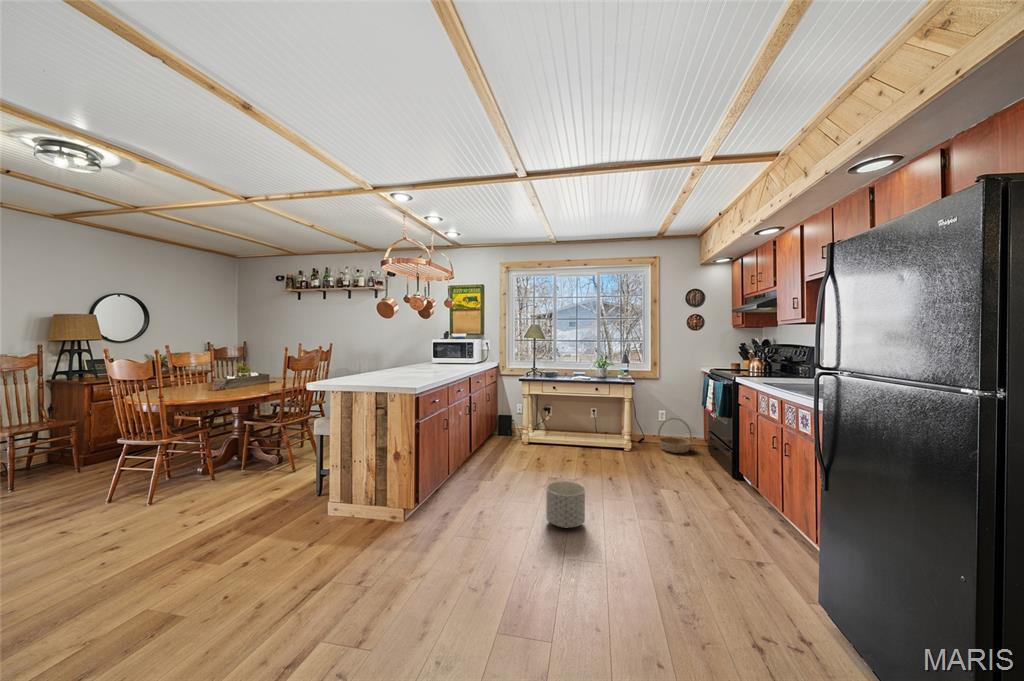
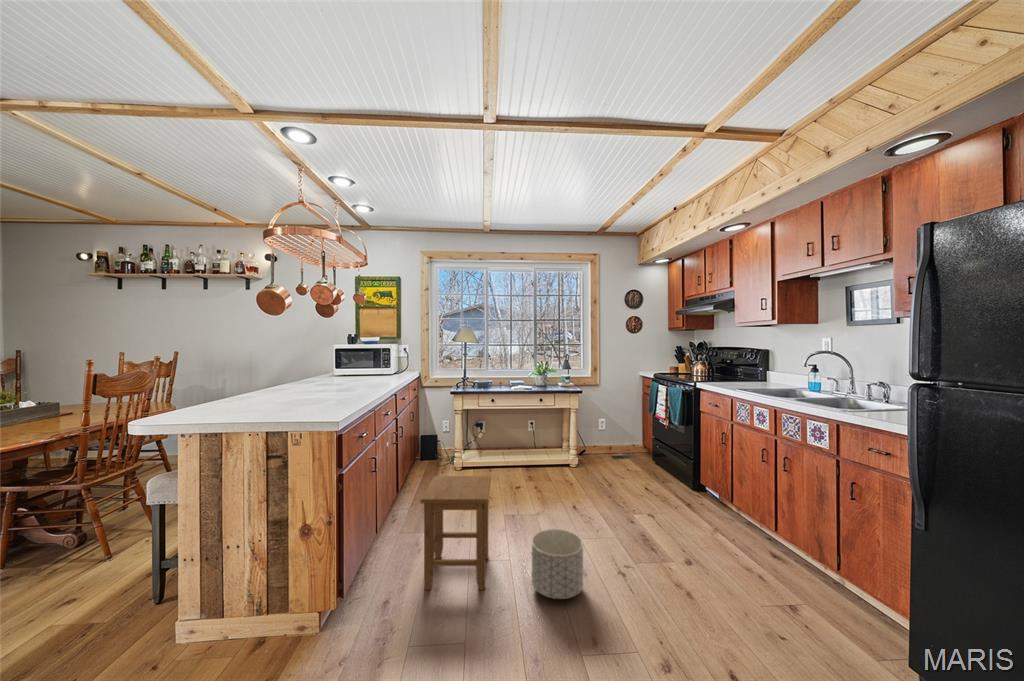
basket: present [658,418,692,453] -> none [601,425,635,463]
stool: none [470,436,527,517] -> present [420,476,491,590]

